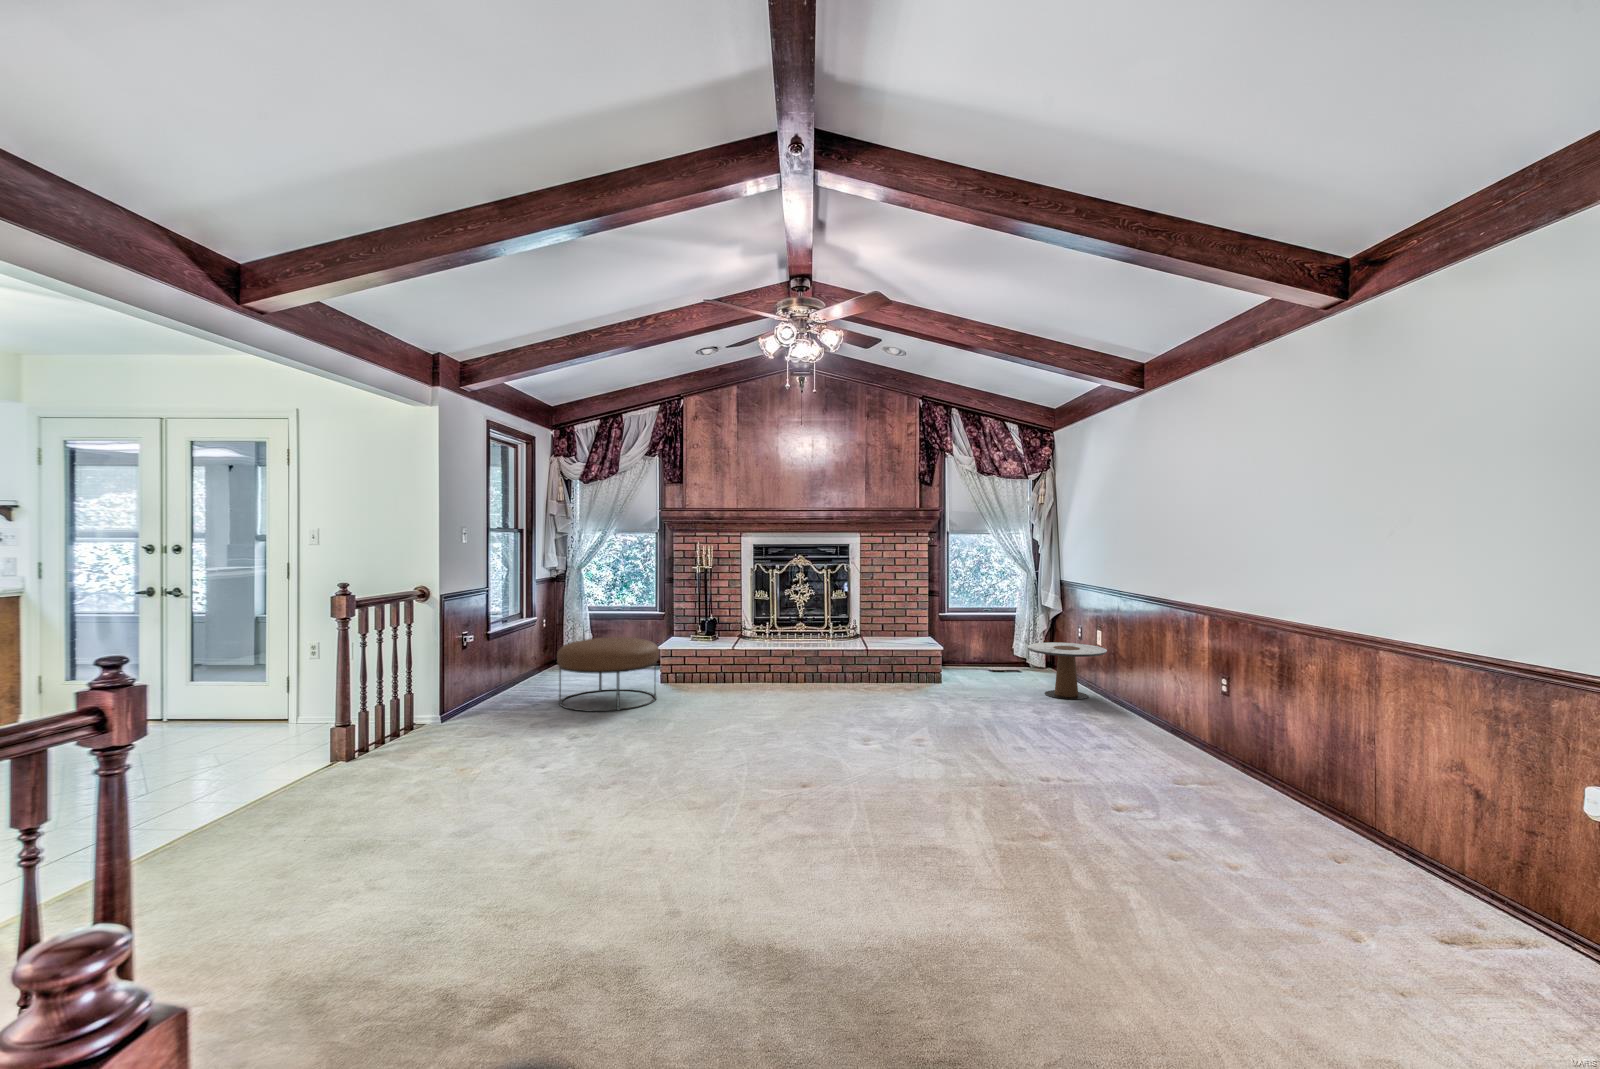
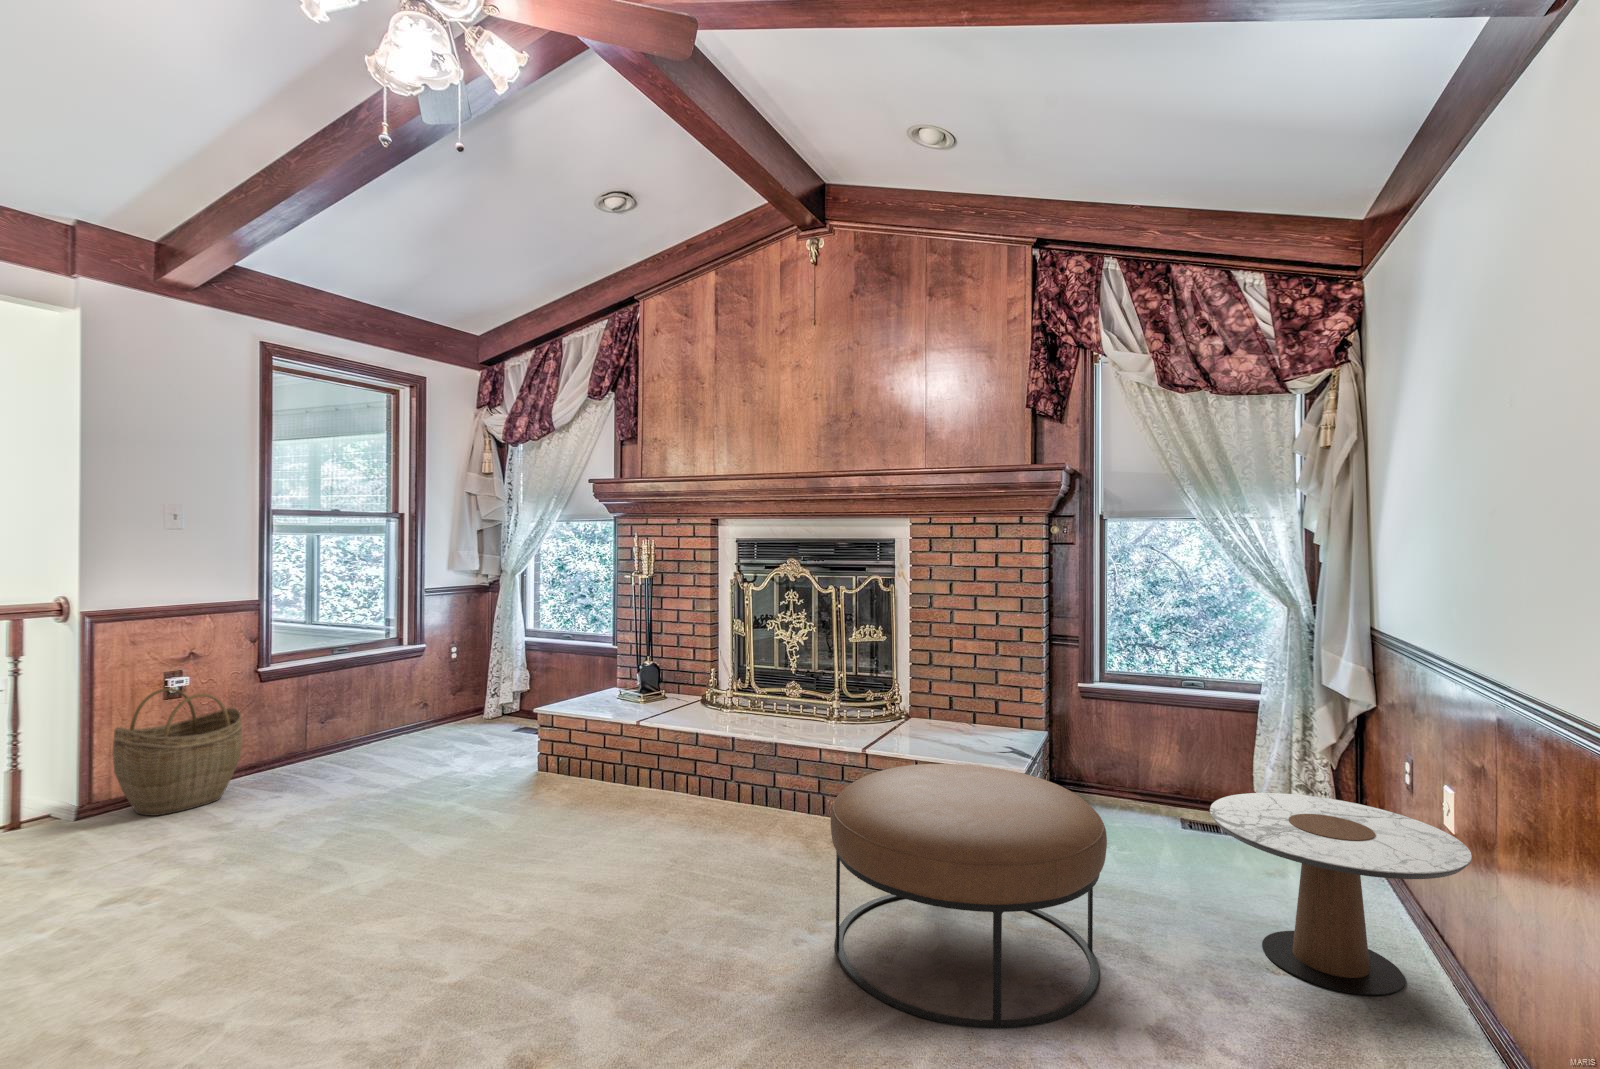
ottoman: present [557,637,659,712] -> present [831,764,1107,1029]
woven basket: none [457,645,517,719] -> present [112,688,242,816]

